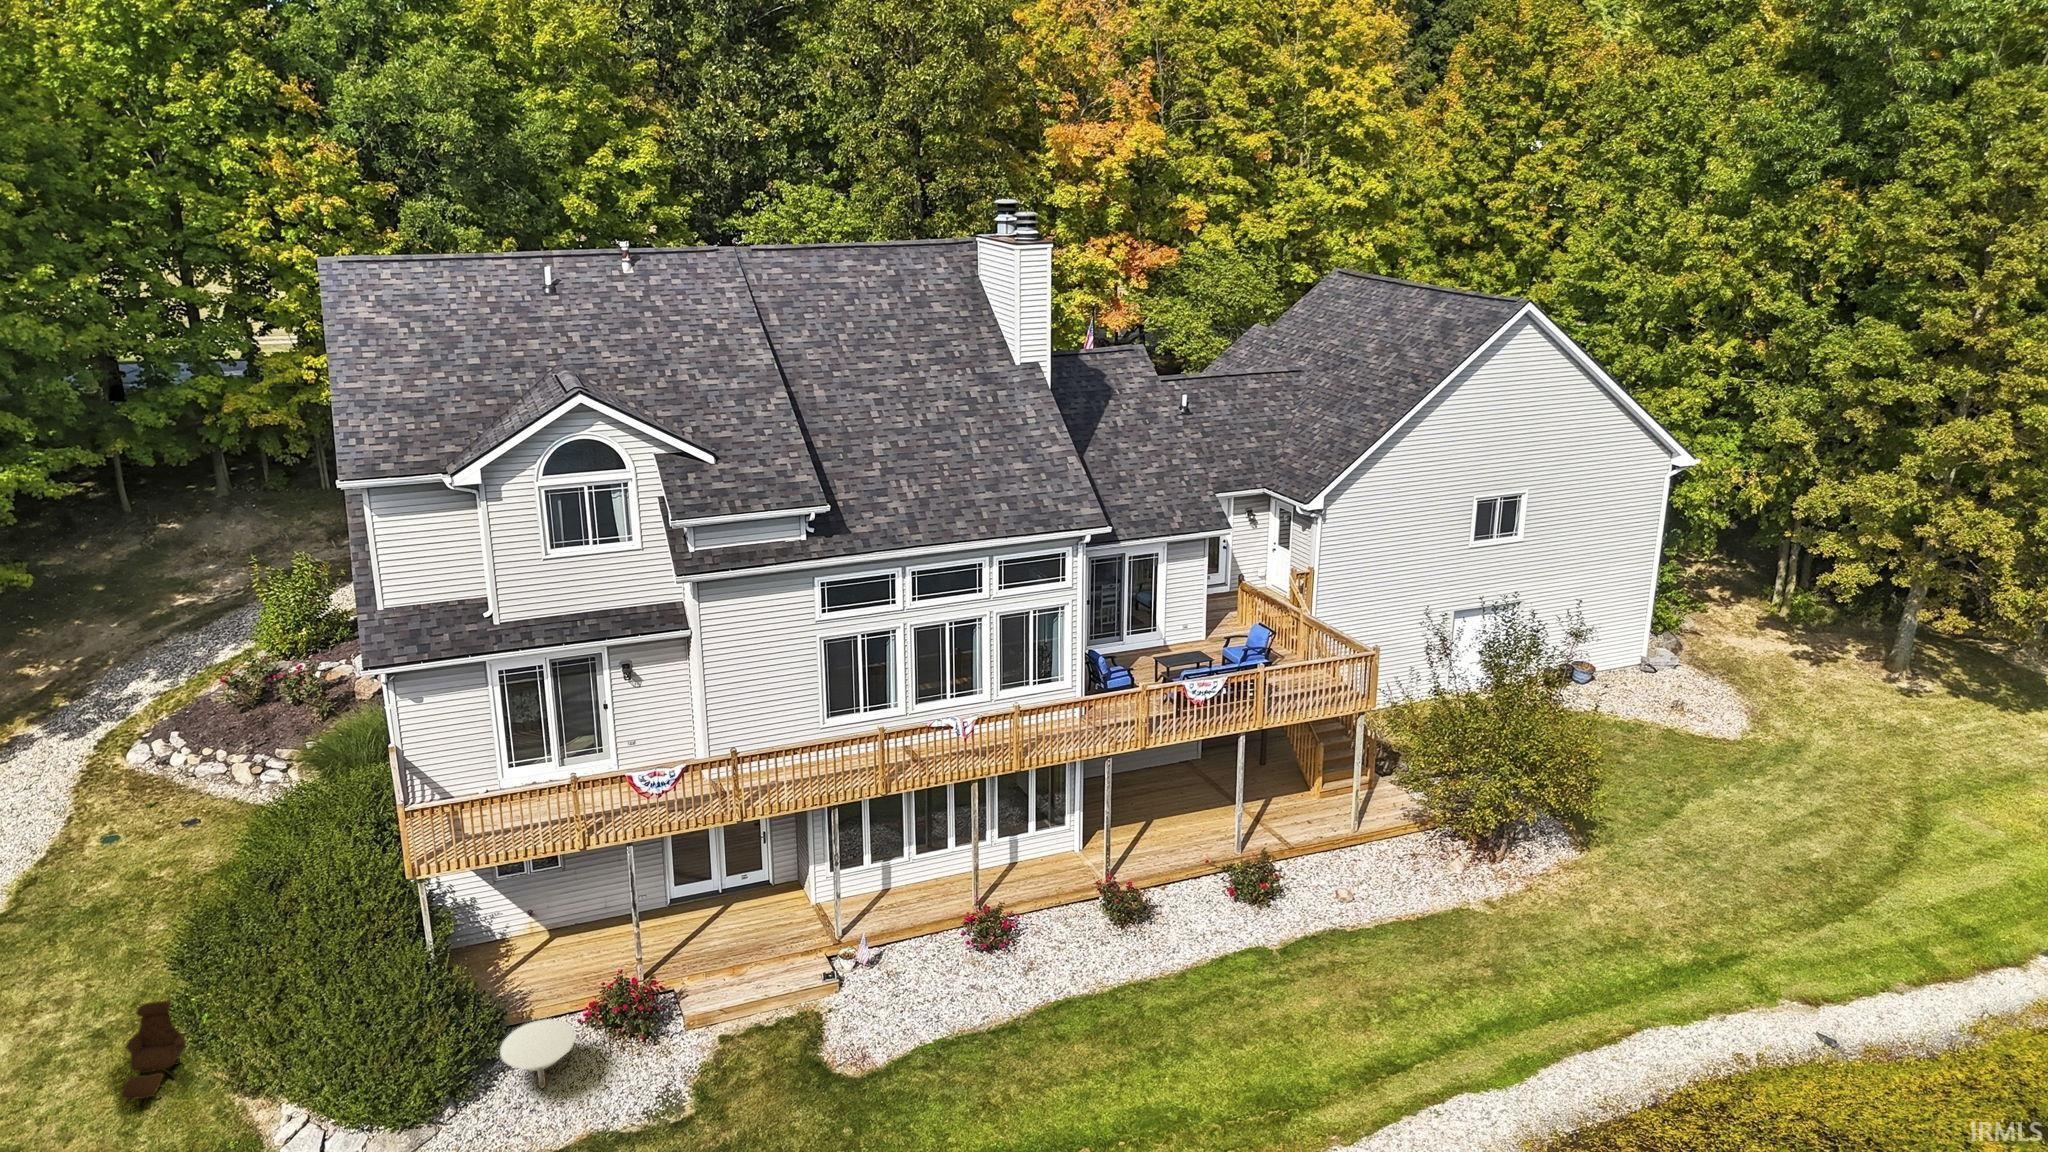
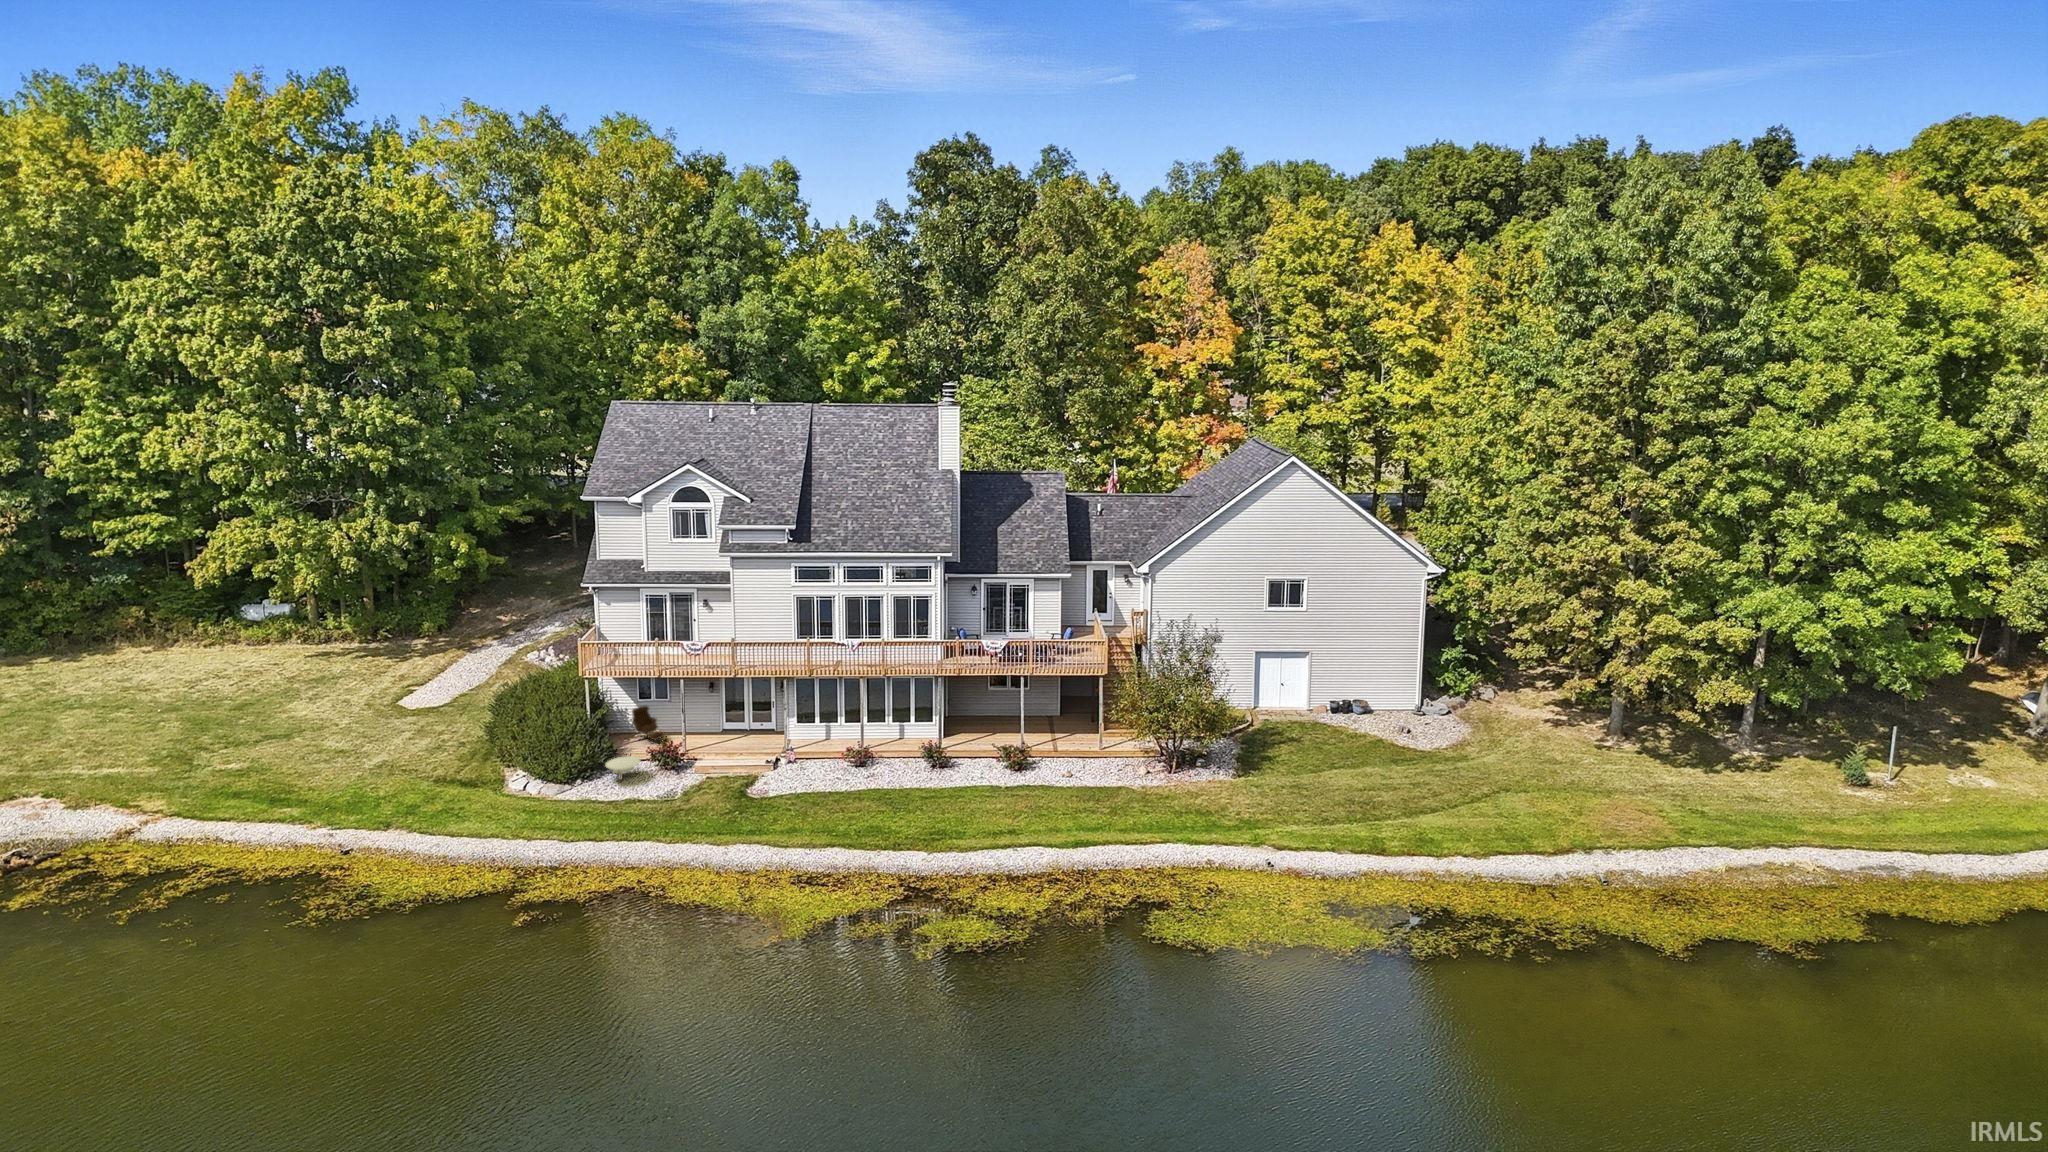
lounge chair: present [121,1001,186,1106] -> present [632,706,663,741]

